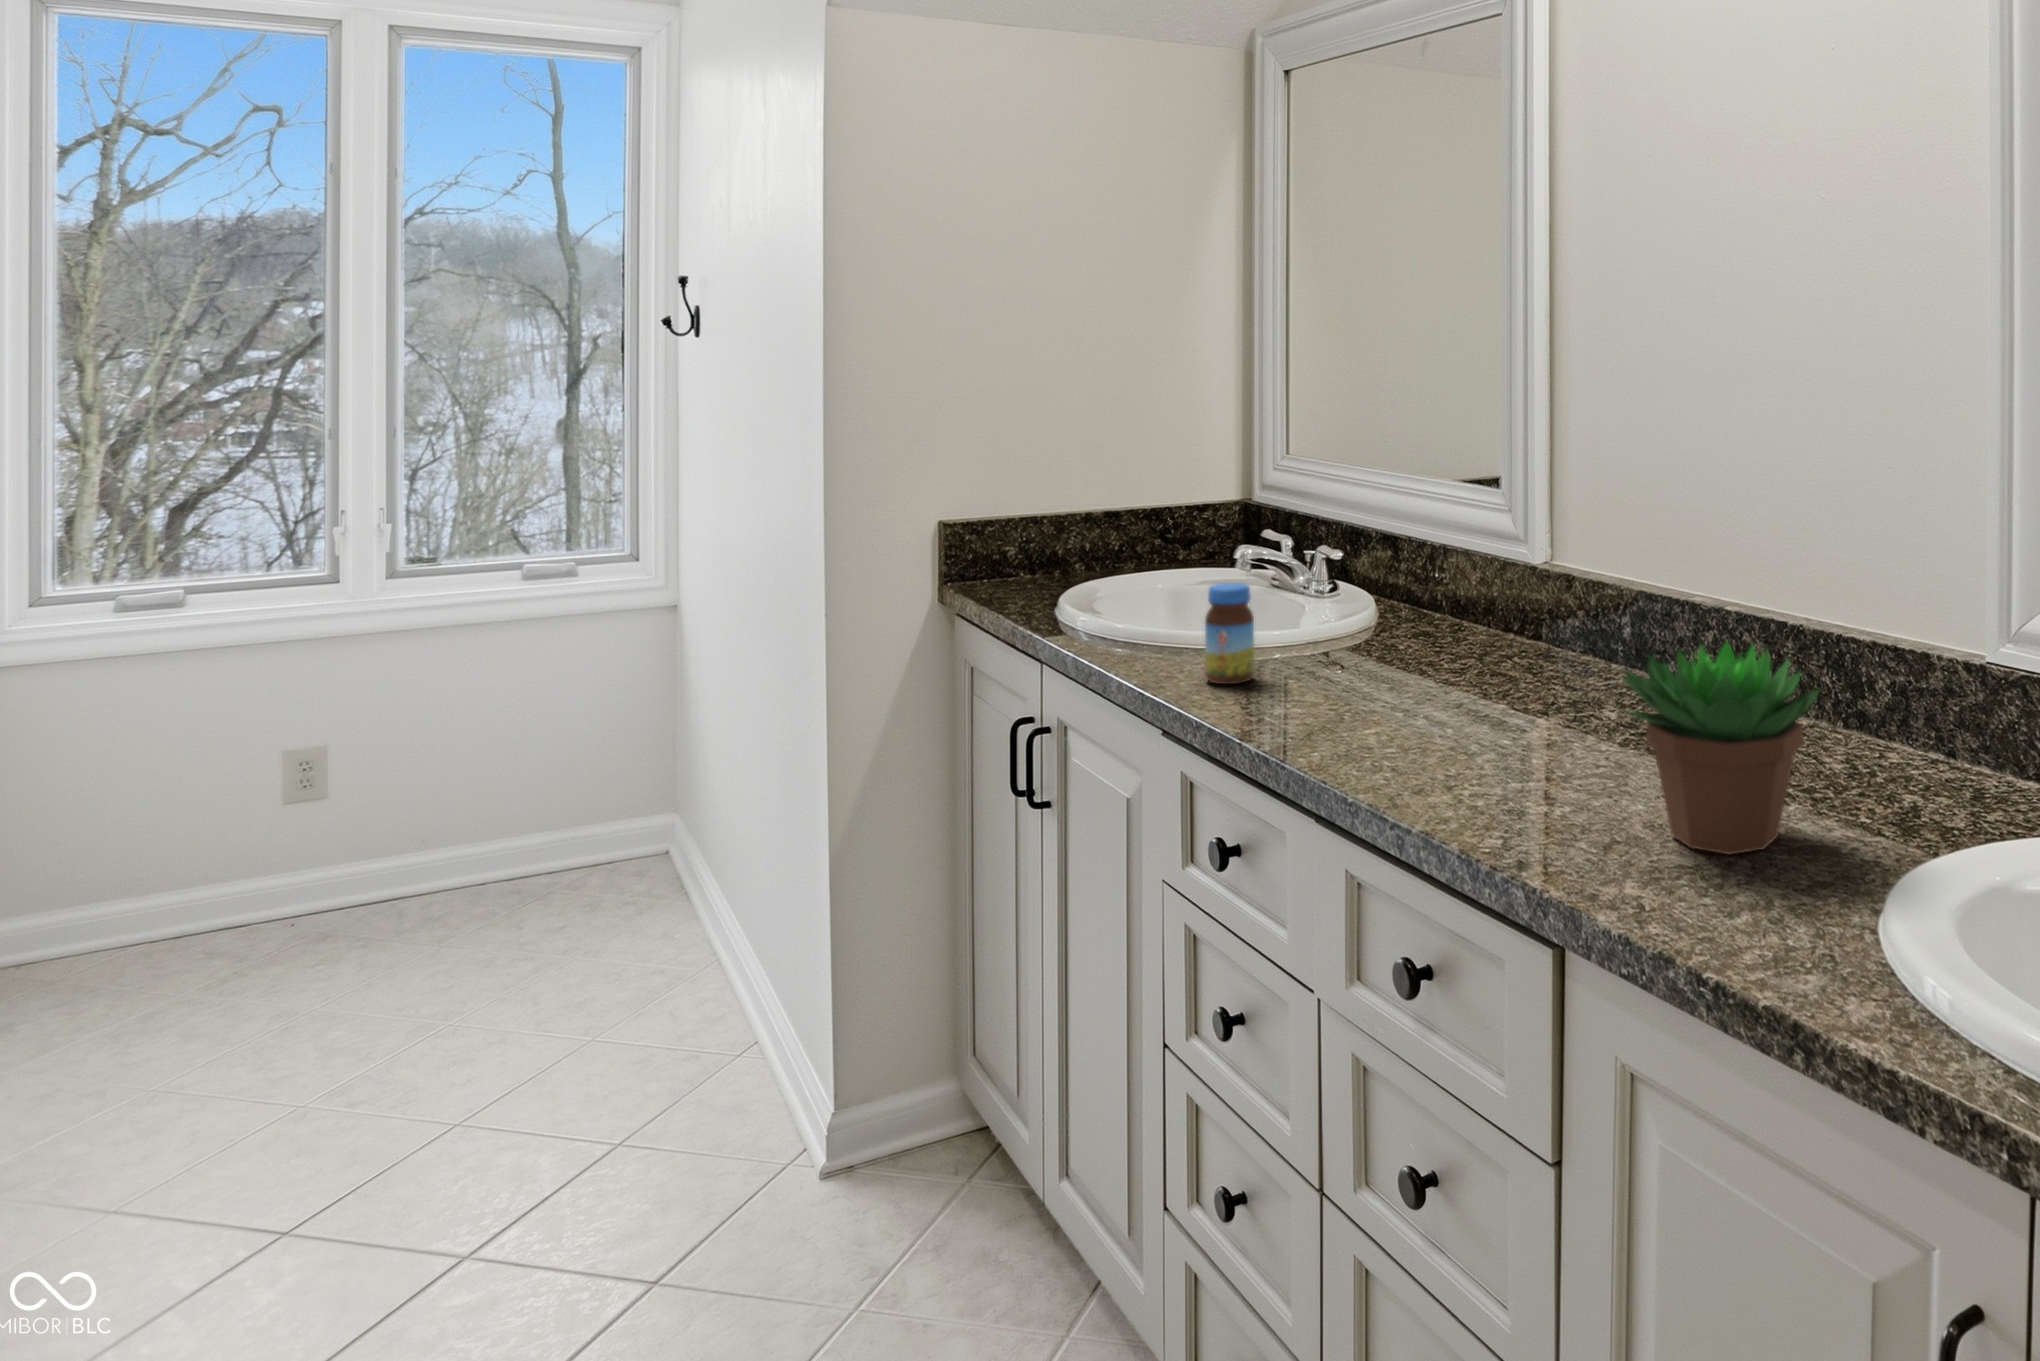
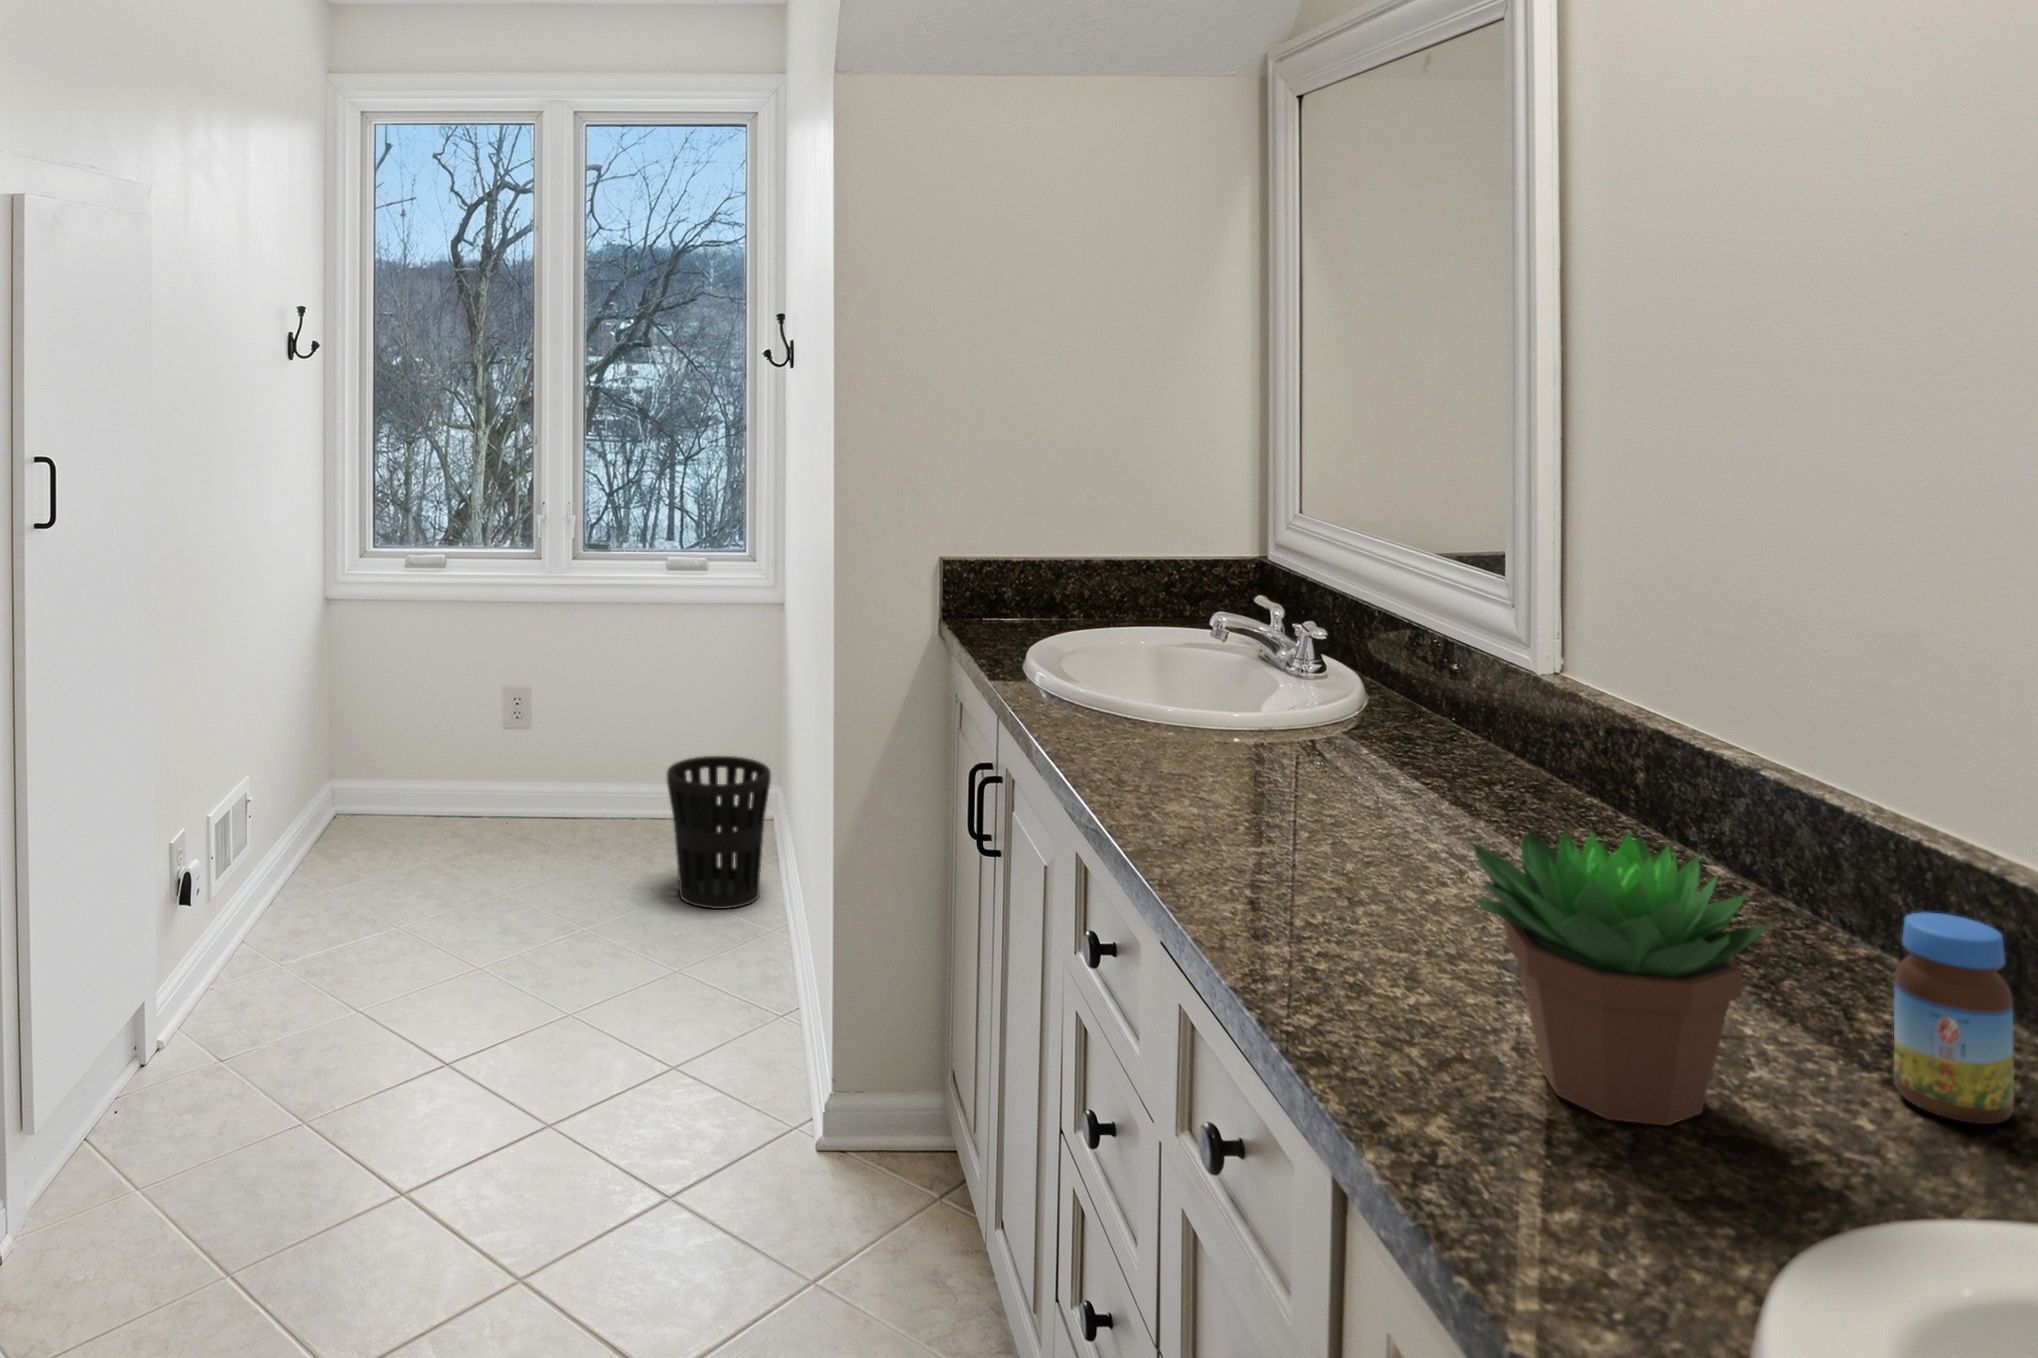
jar: present [1205,583,1255,684] -> present [1894,913,2014,1124]
wastebasket: none [524,790,665,974] -> present [667,756,771,909]

